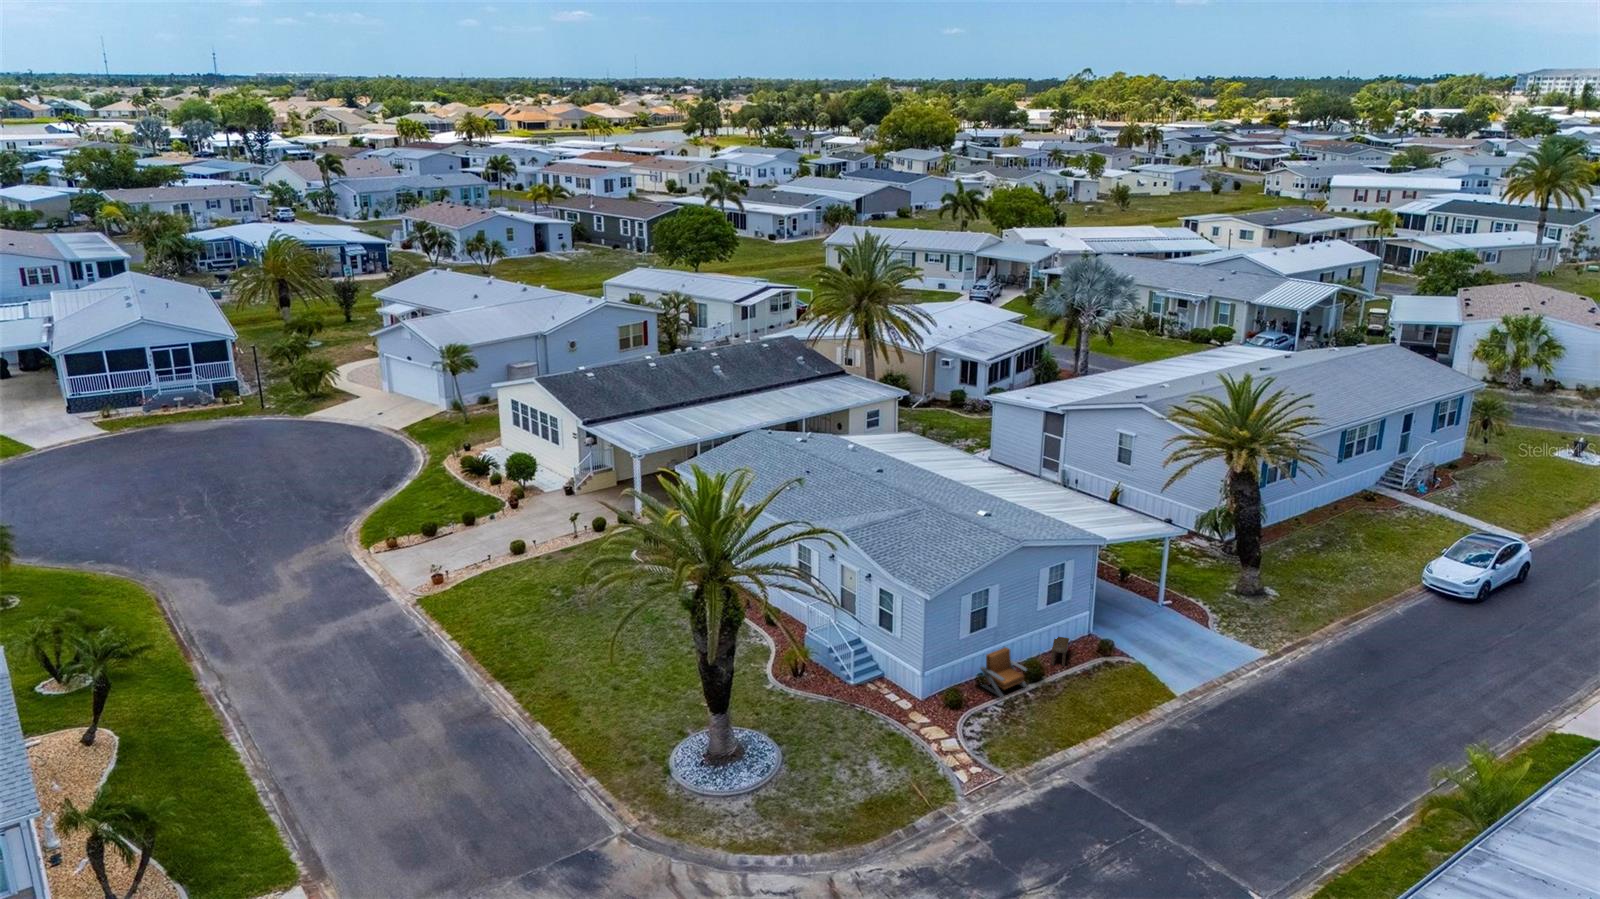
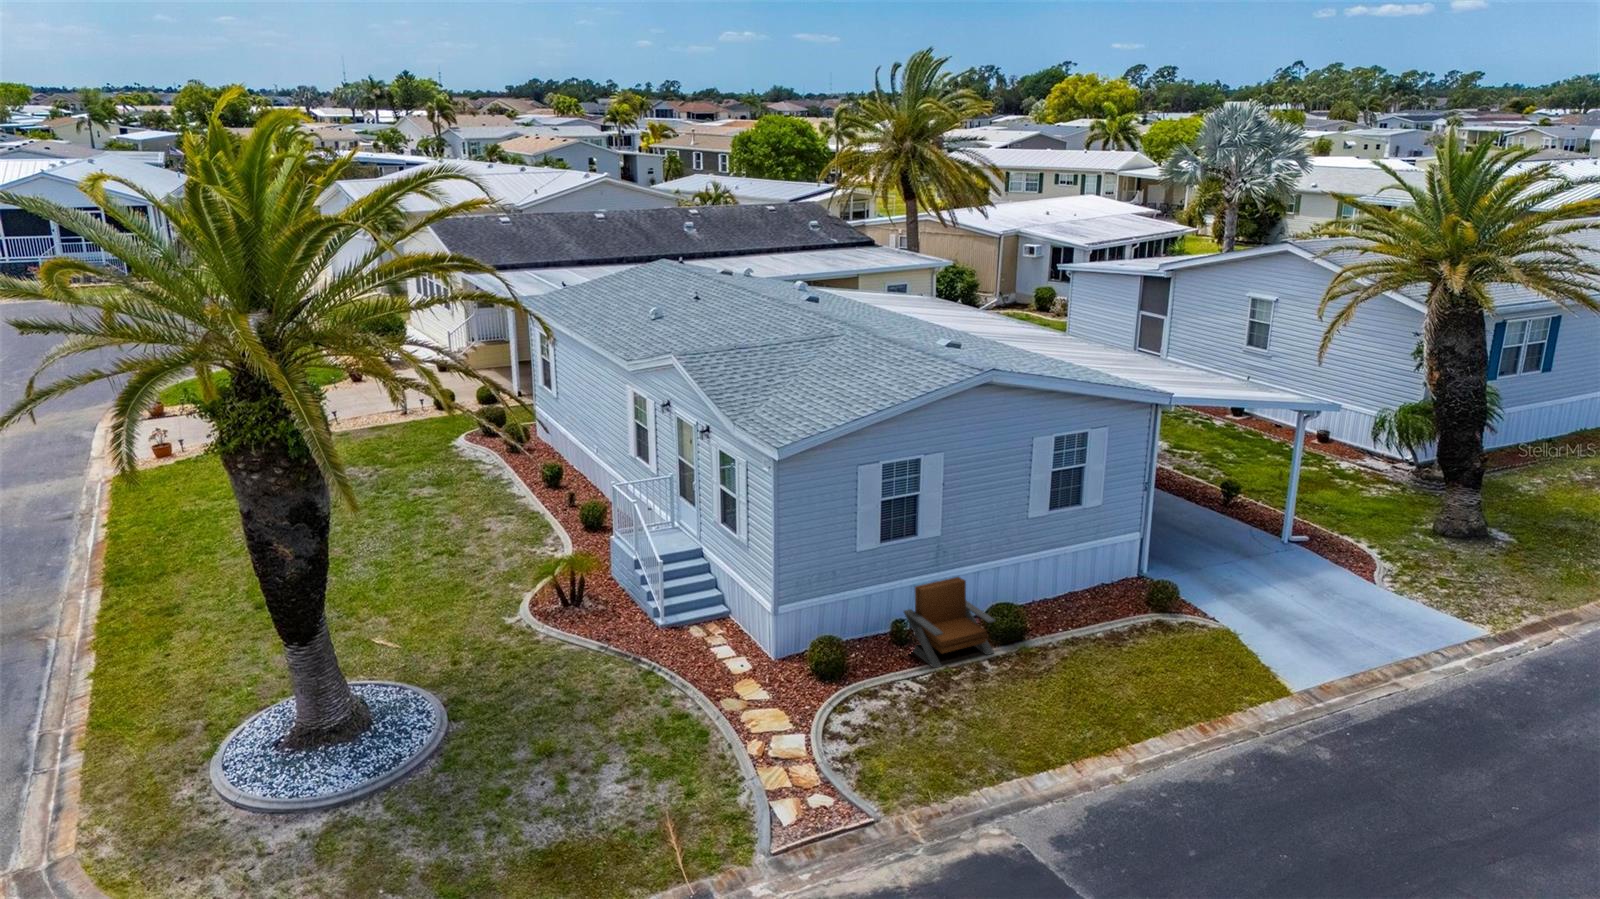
bench: present [1051,637,1069,666] -> none [1054,572,1095,626]

